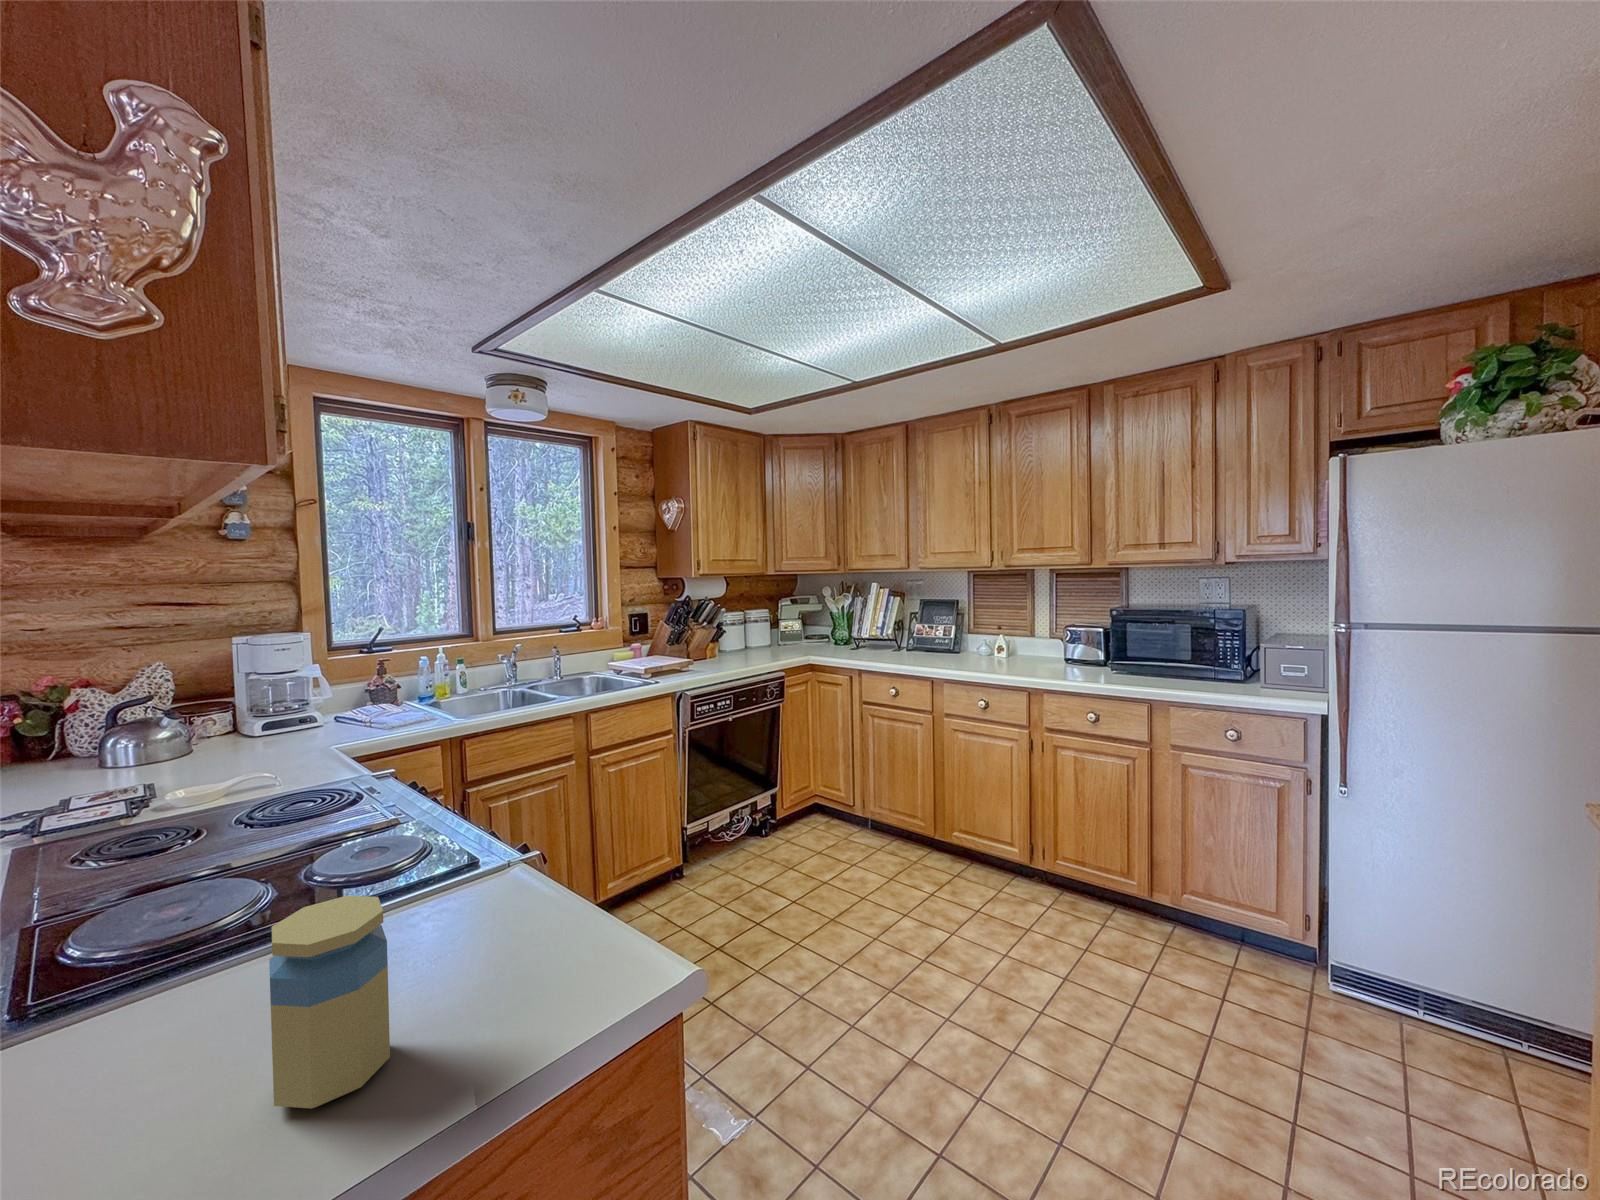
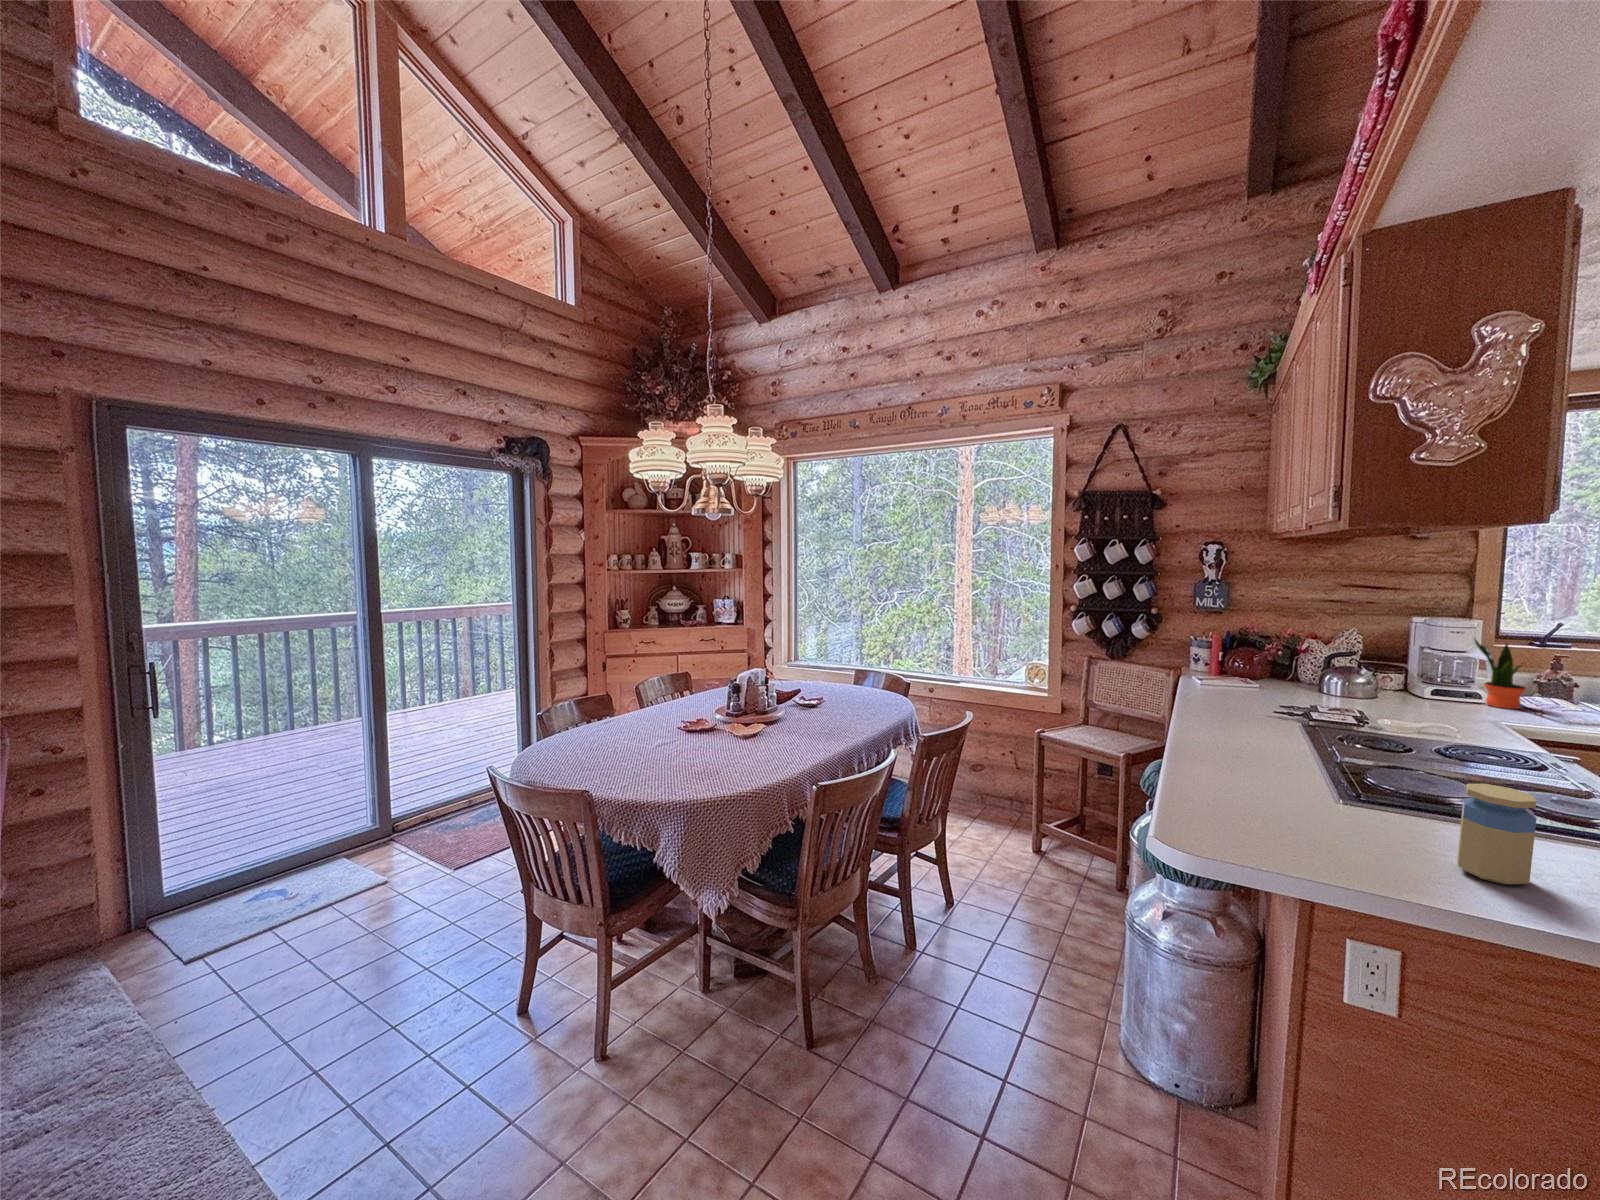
potted plant: none [301,651,358,727] -> present [1474,639,1526,709]

